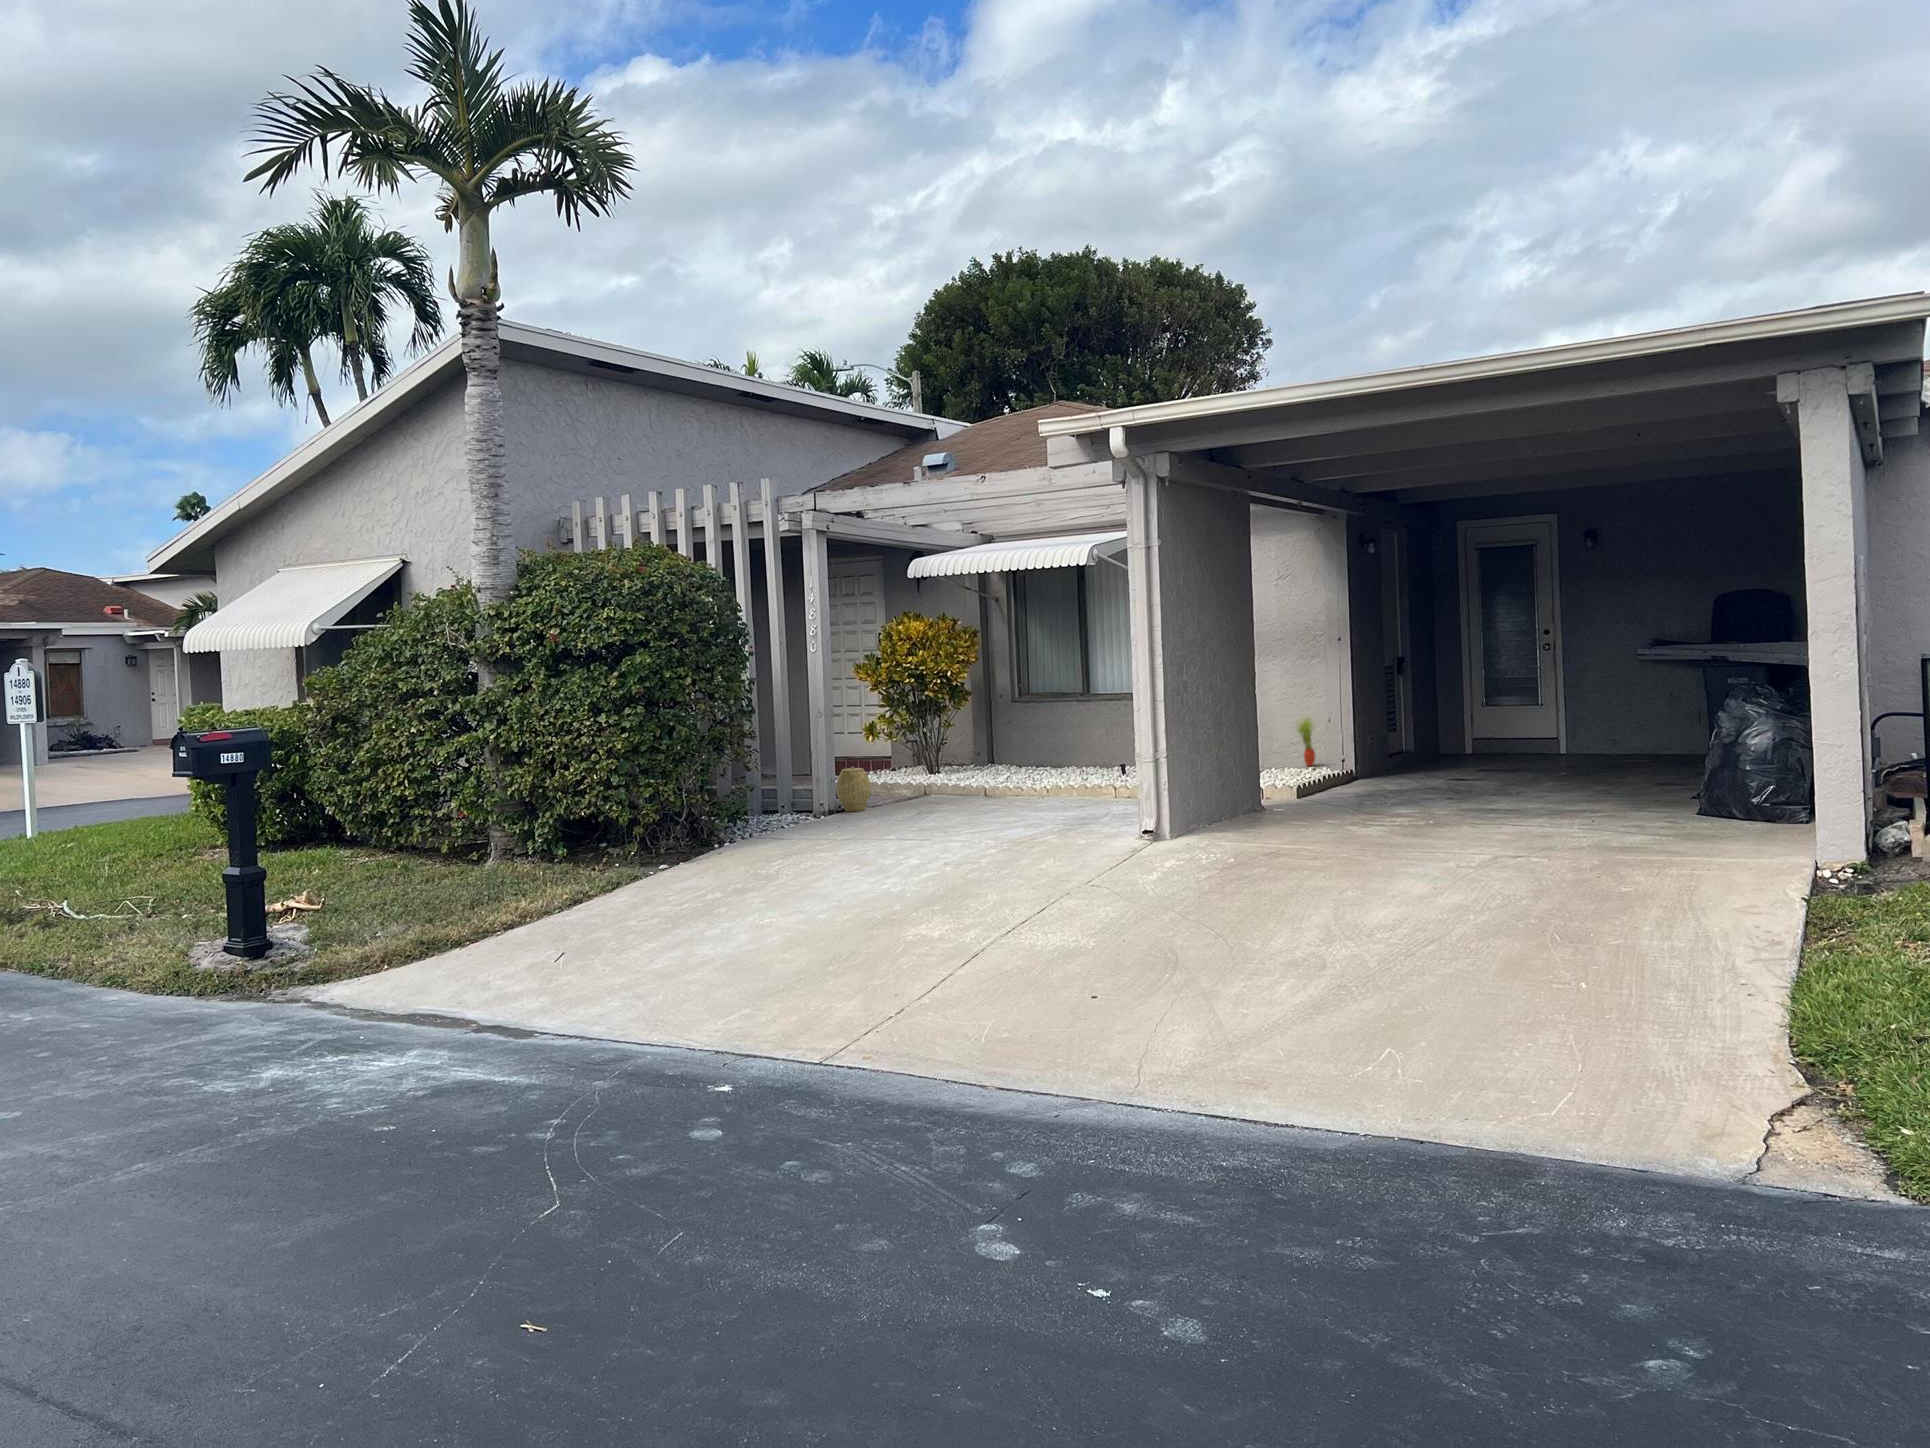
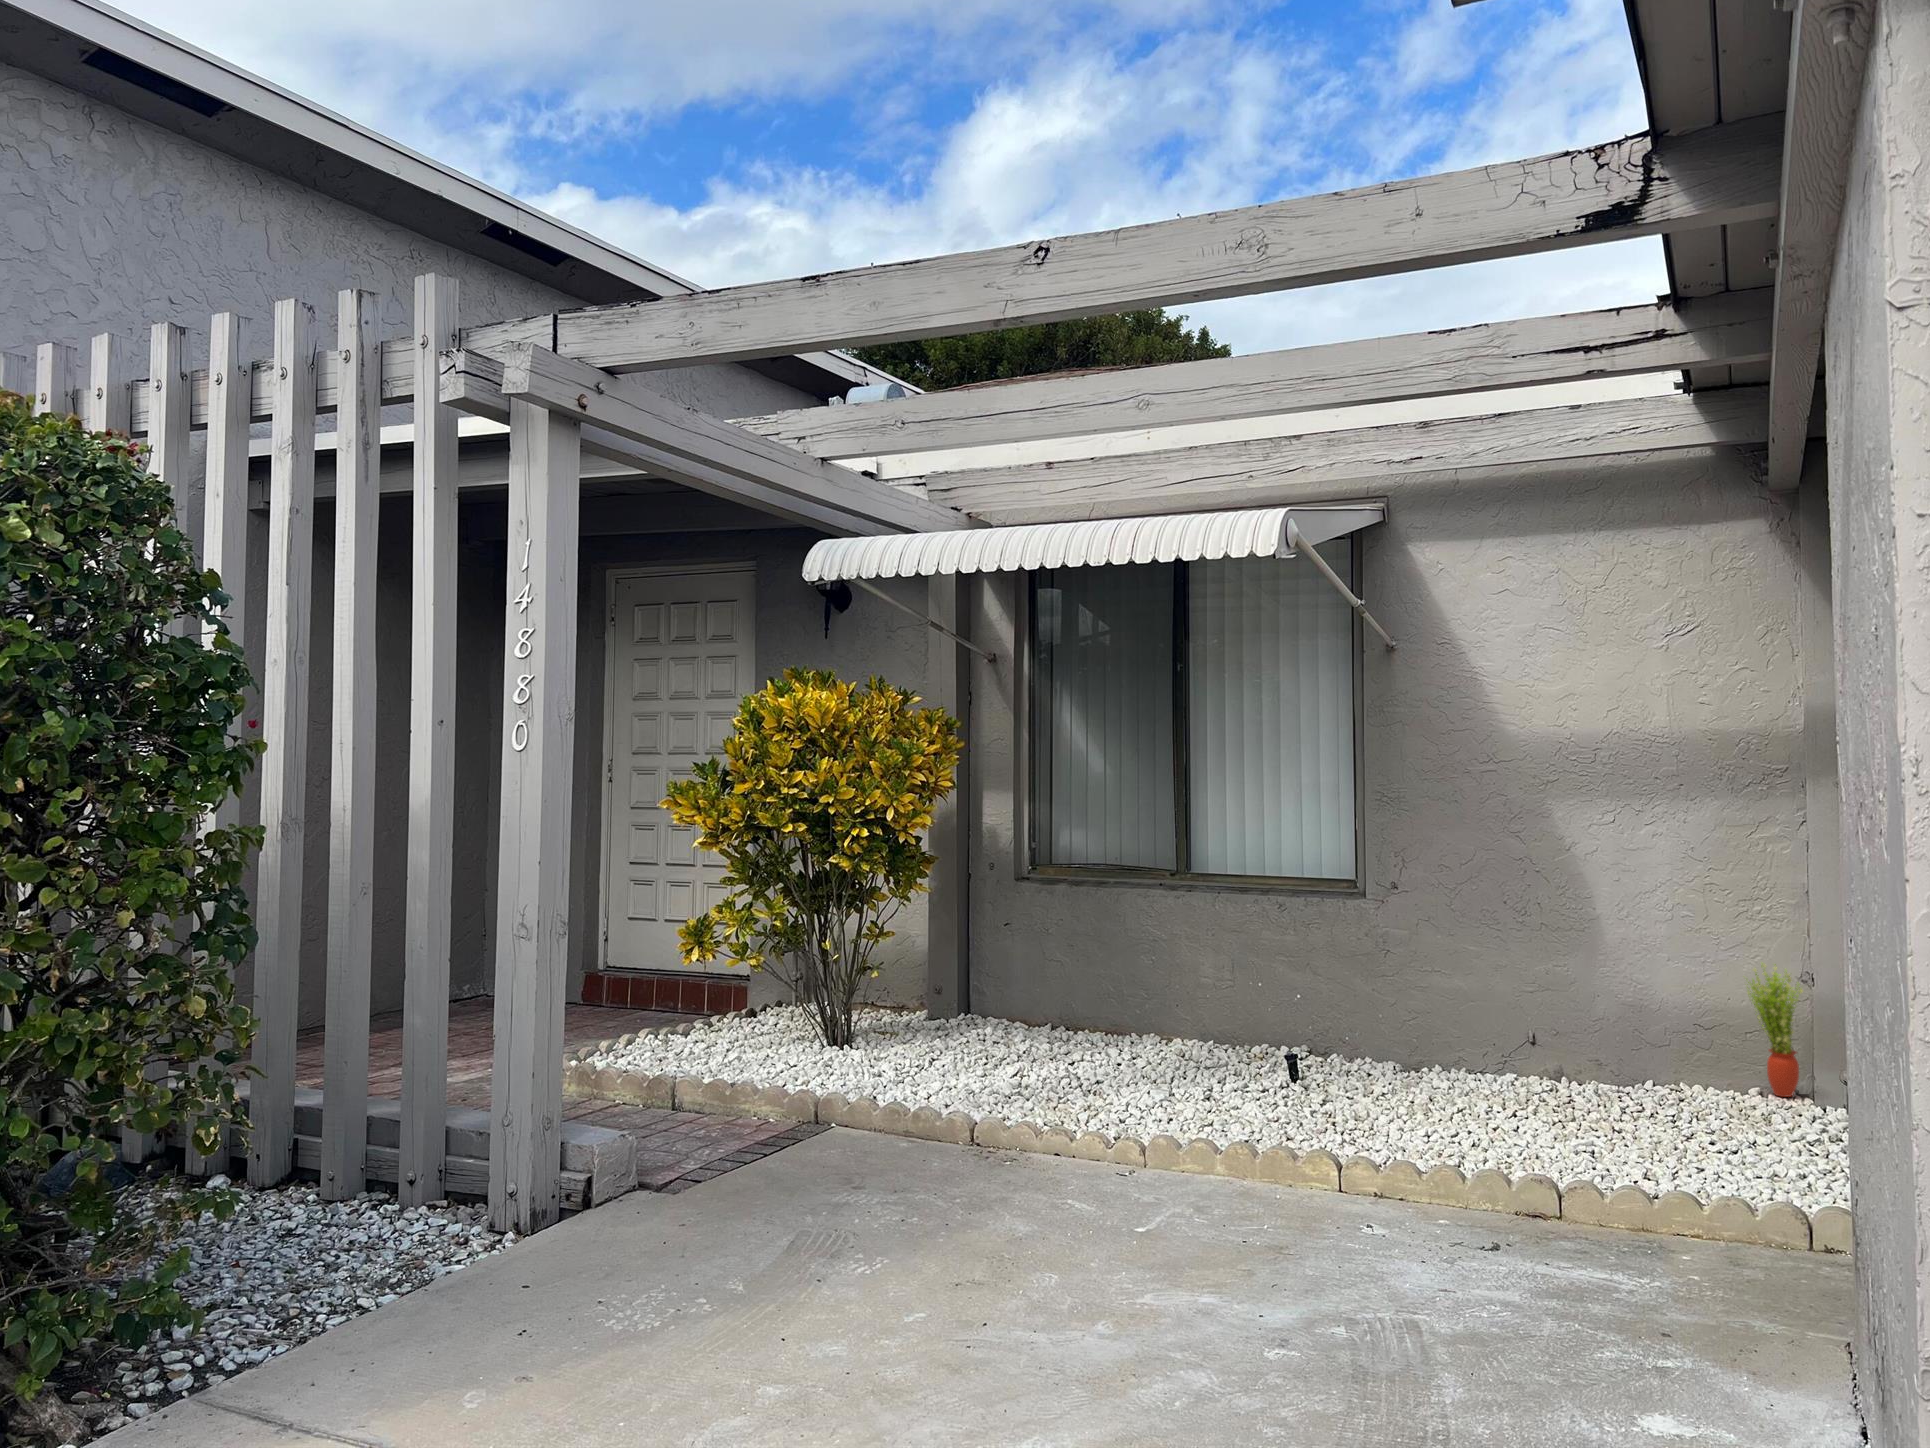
woven basket: present [836,767,871,811] -> none [535,1102,645,1247]

